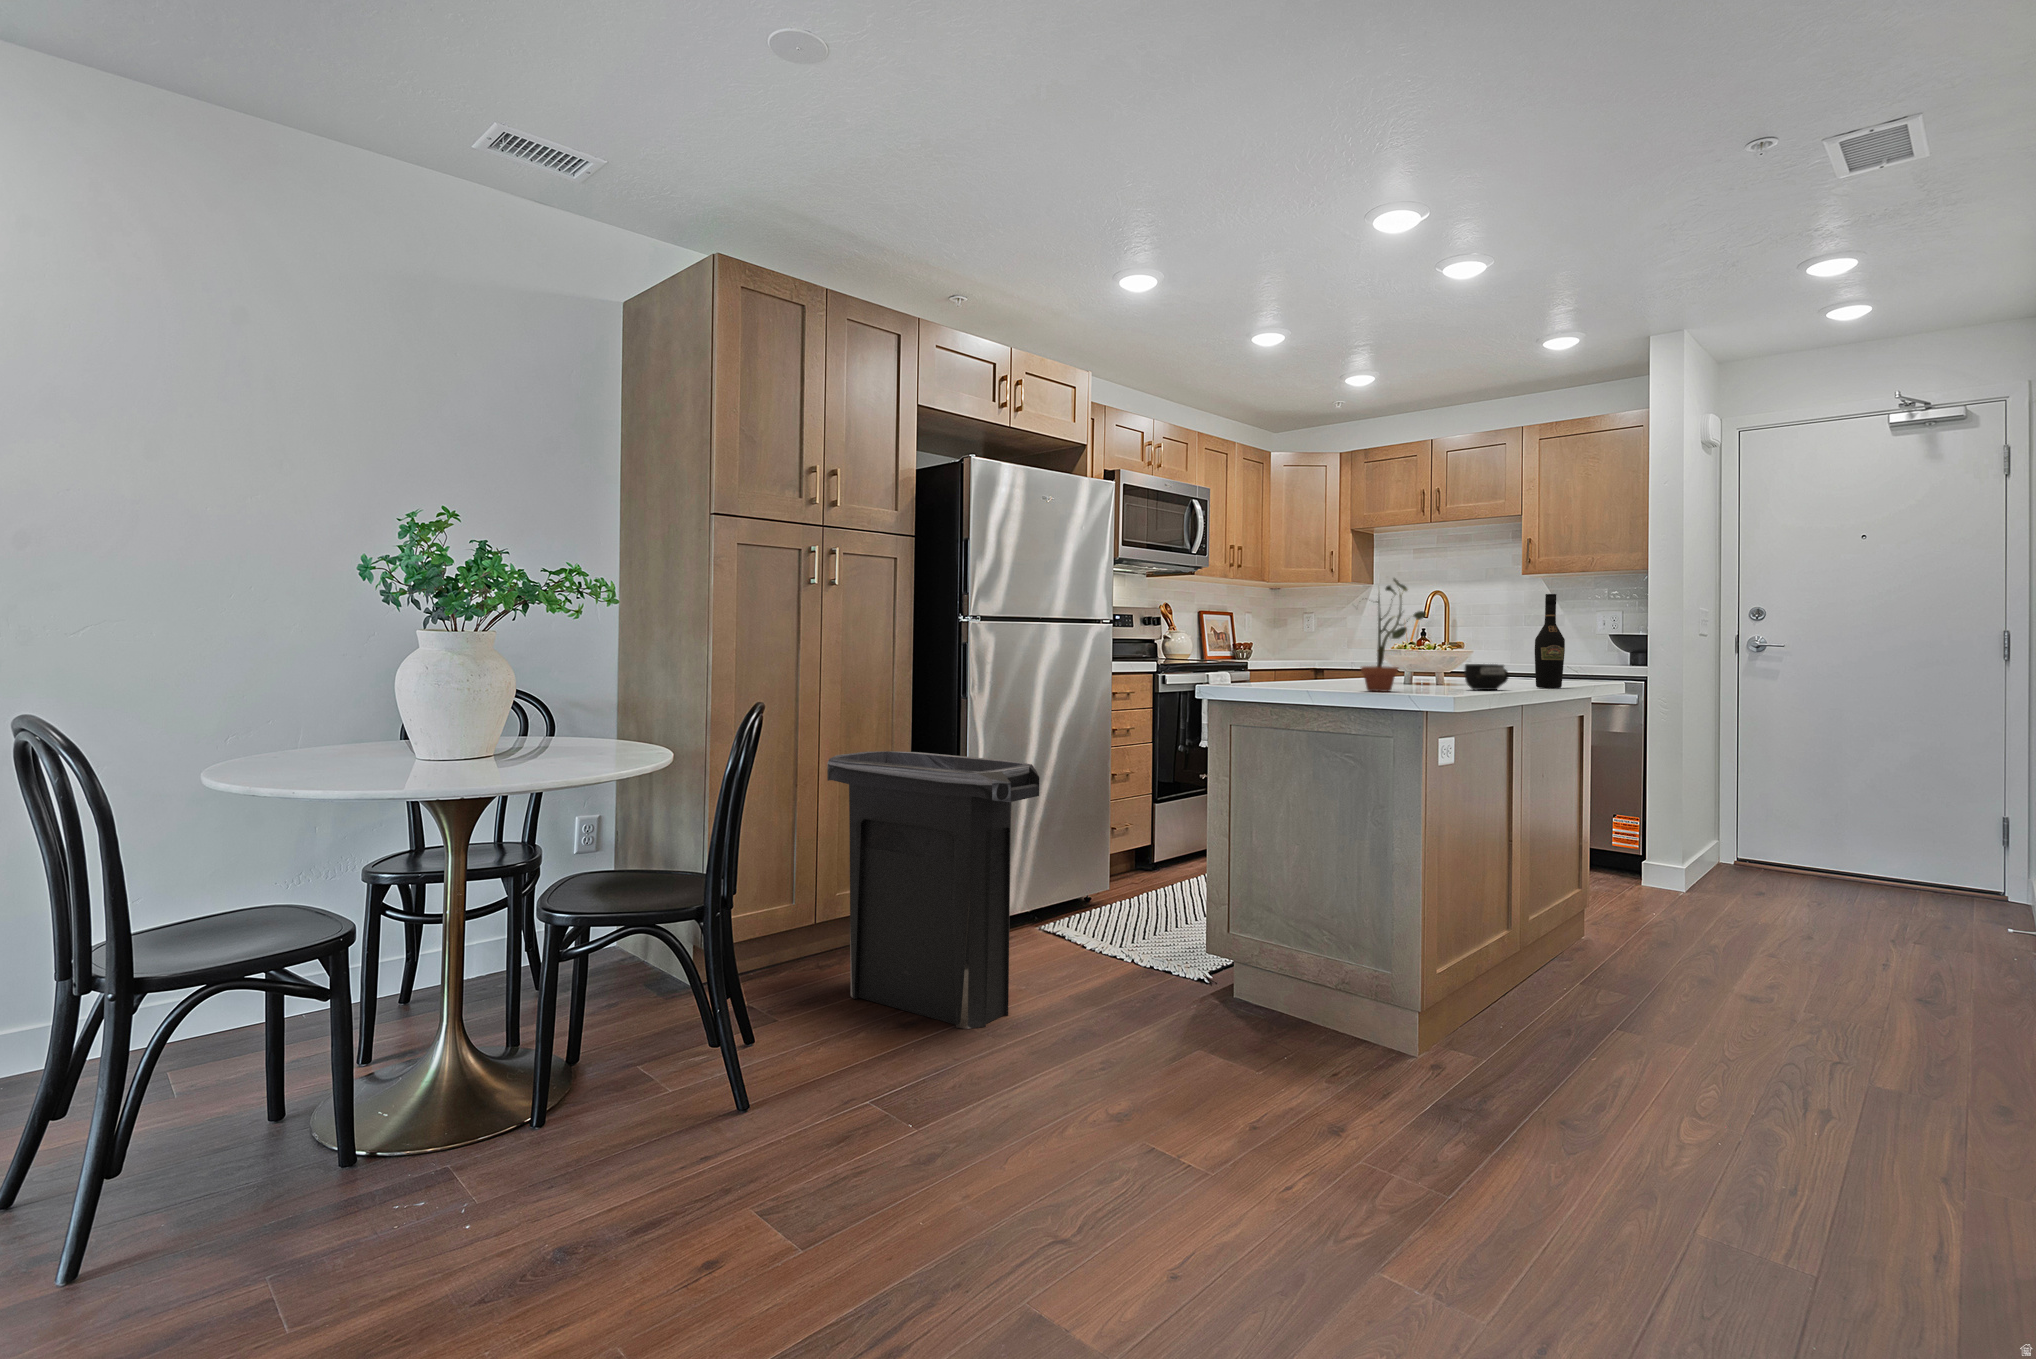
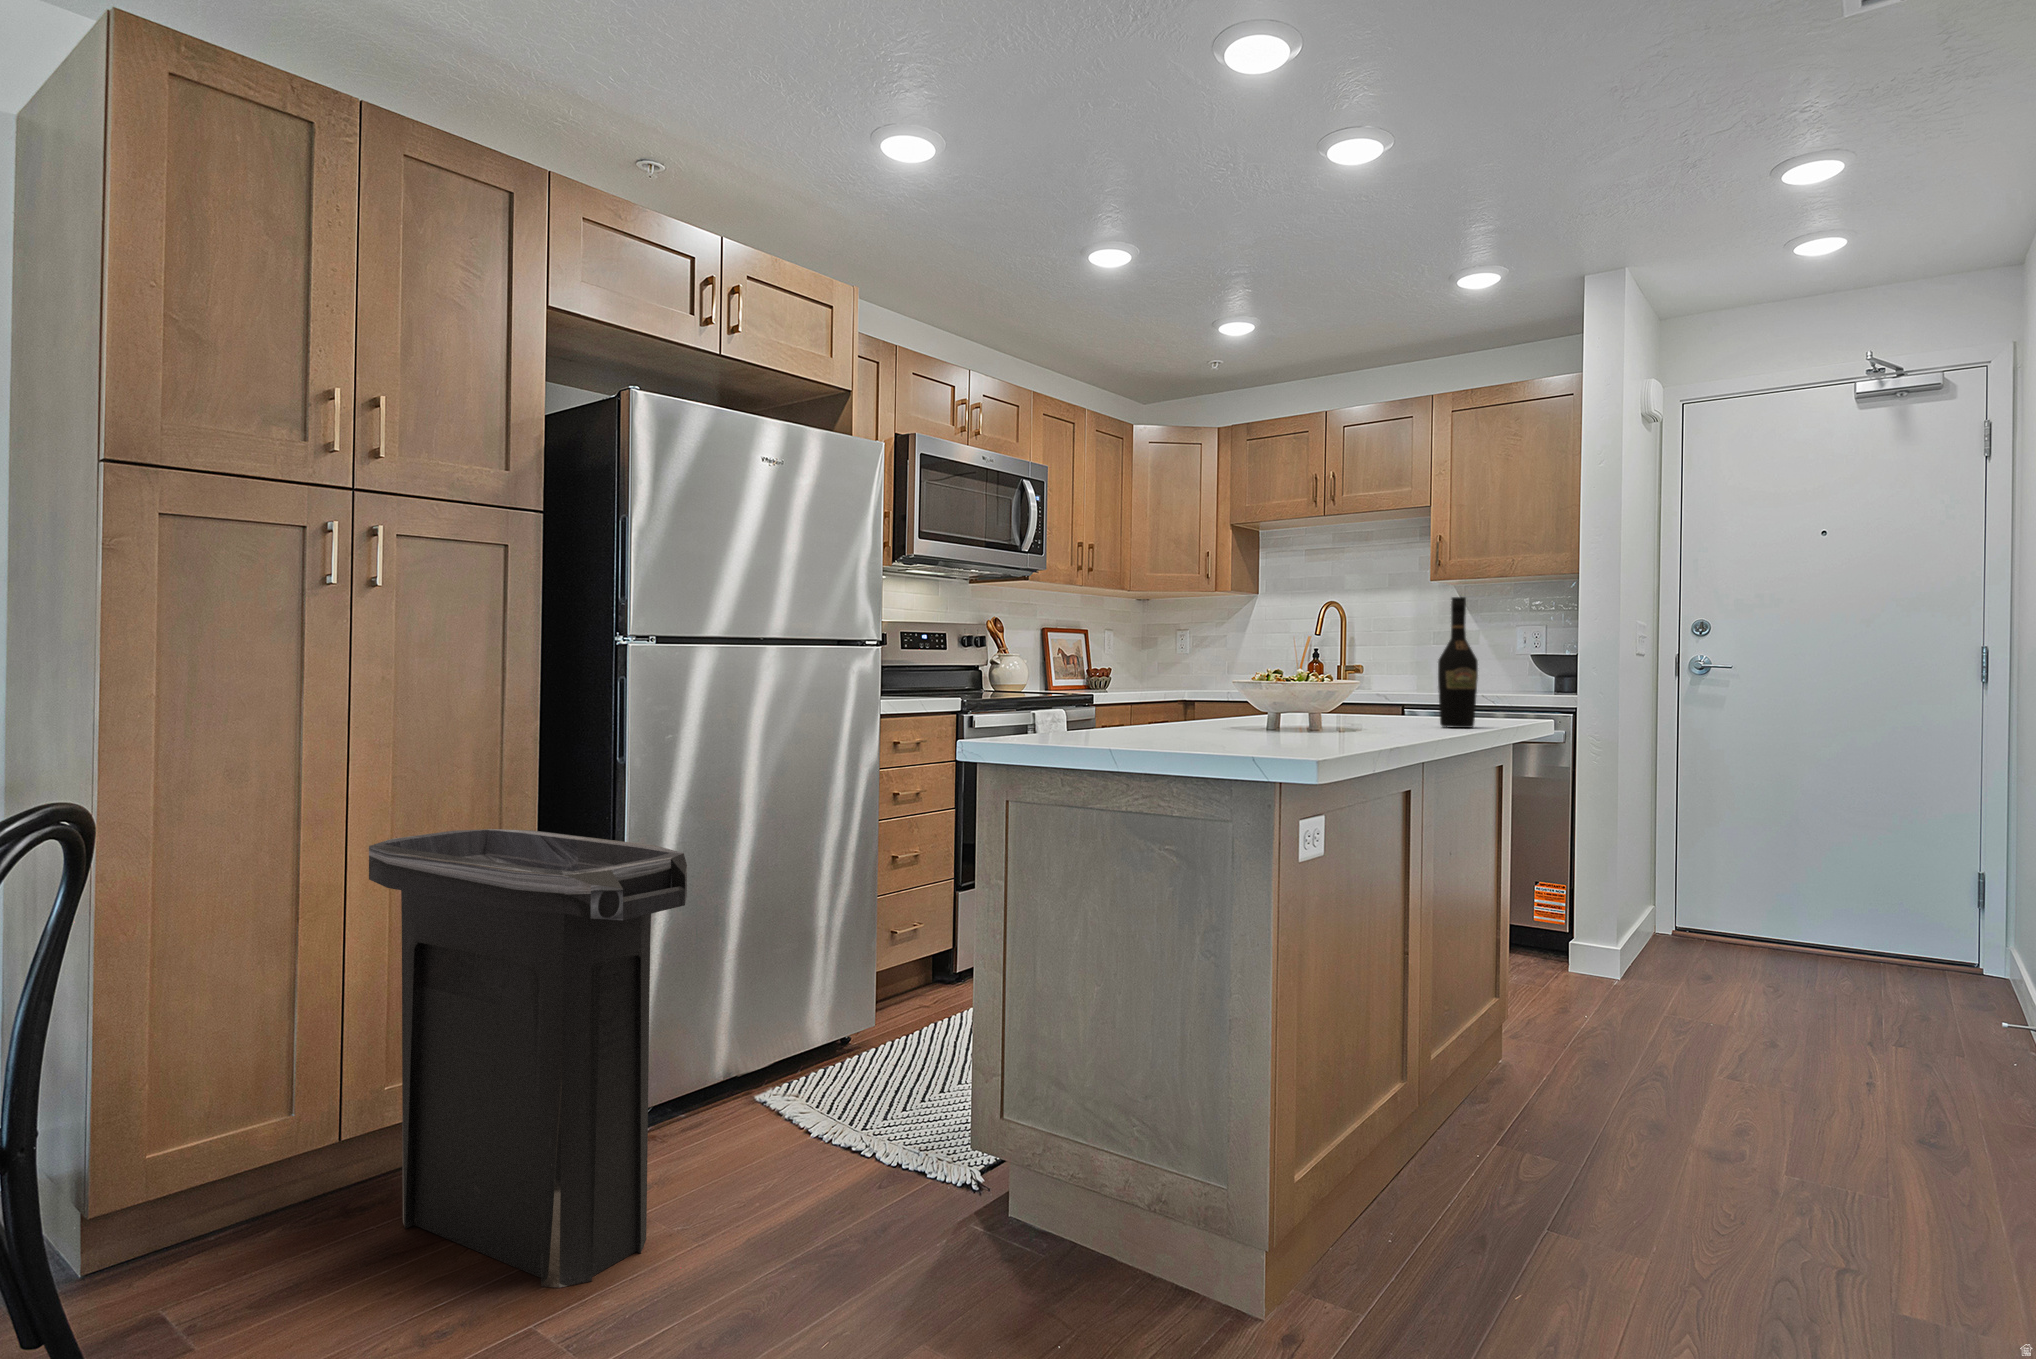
potted plant: present [1361,579,1426,692] -> none [1180,571,1284,735]
mug: present [1464,664,1509,690] -> none [1341,694,1402,732]

